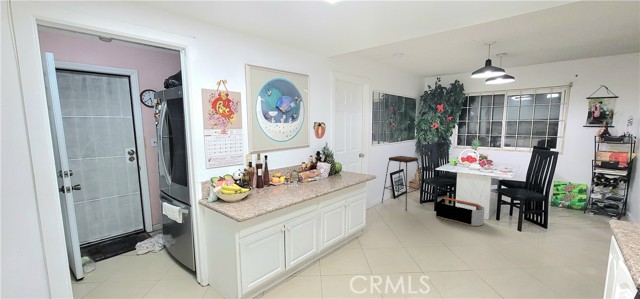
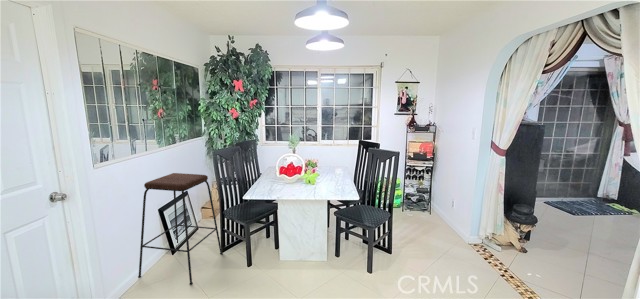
storage bin: present [436,197,484,226] -> none [247,239,320,288]

